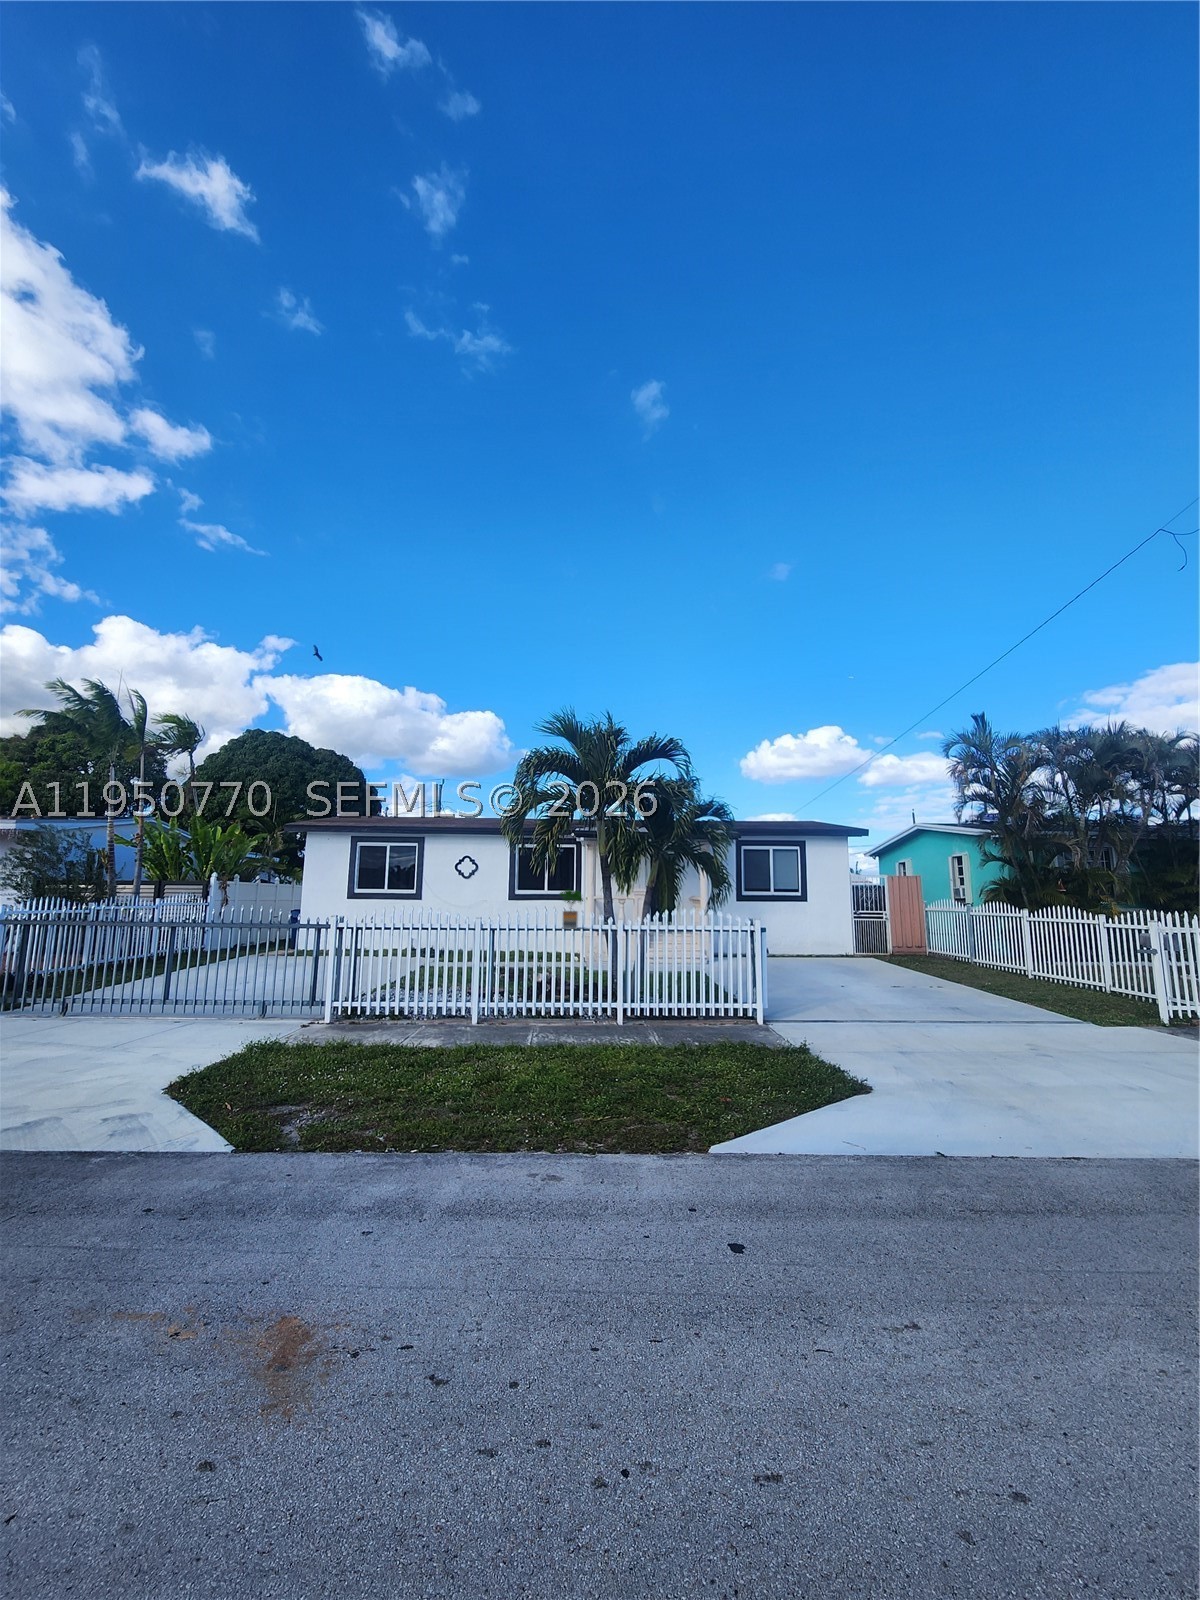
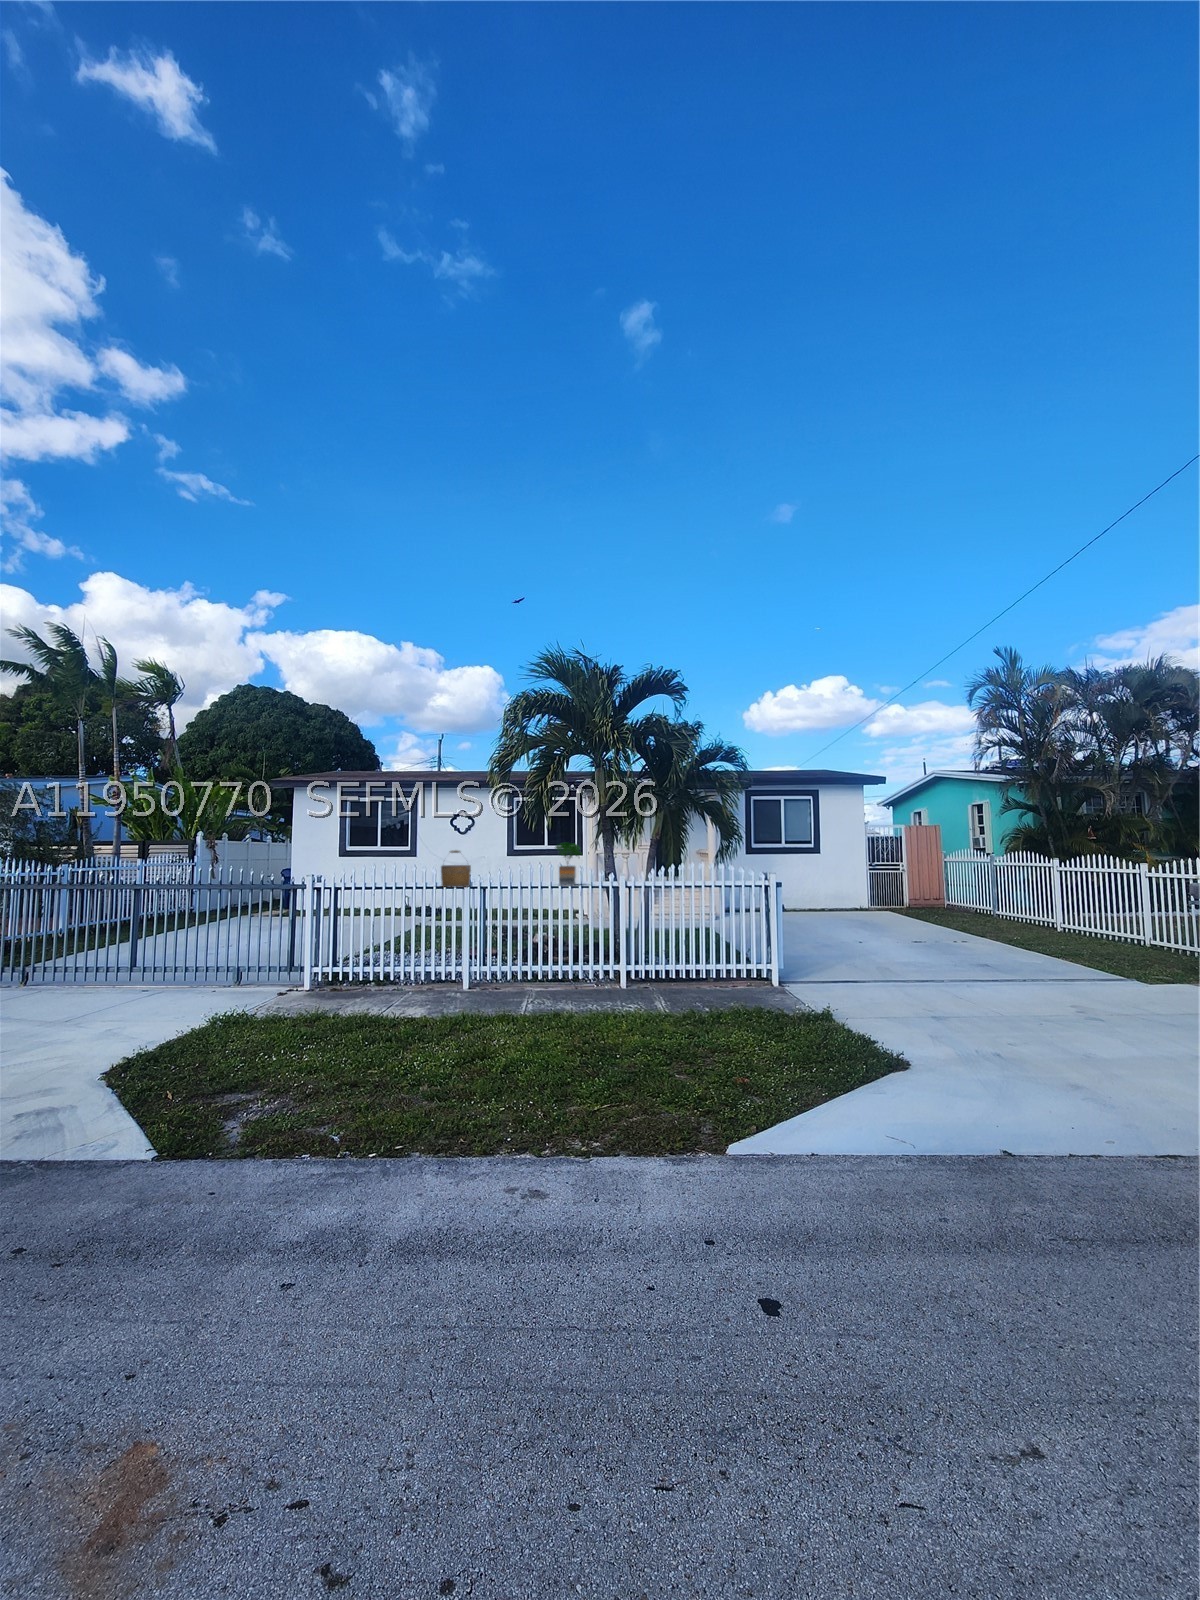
bucket: none [456,896,483,929] -> present [441,850,471,888]

